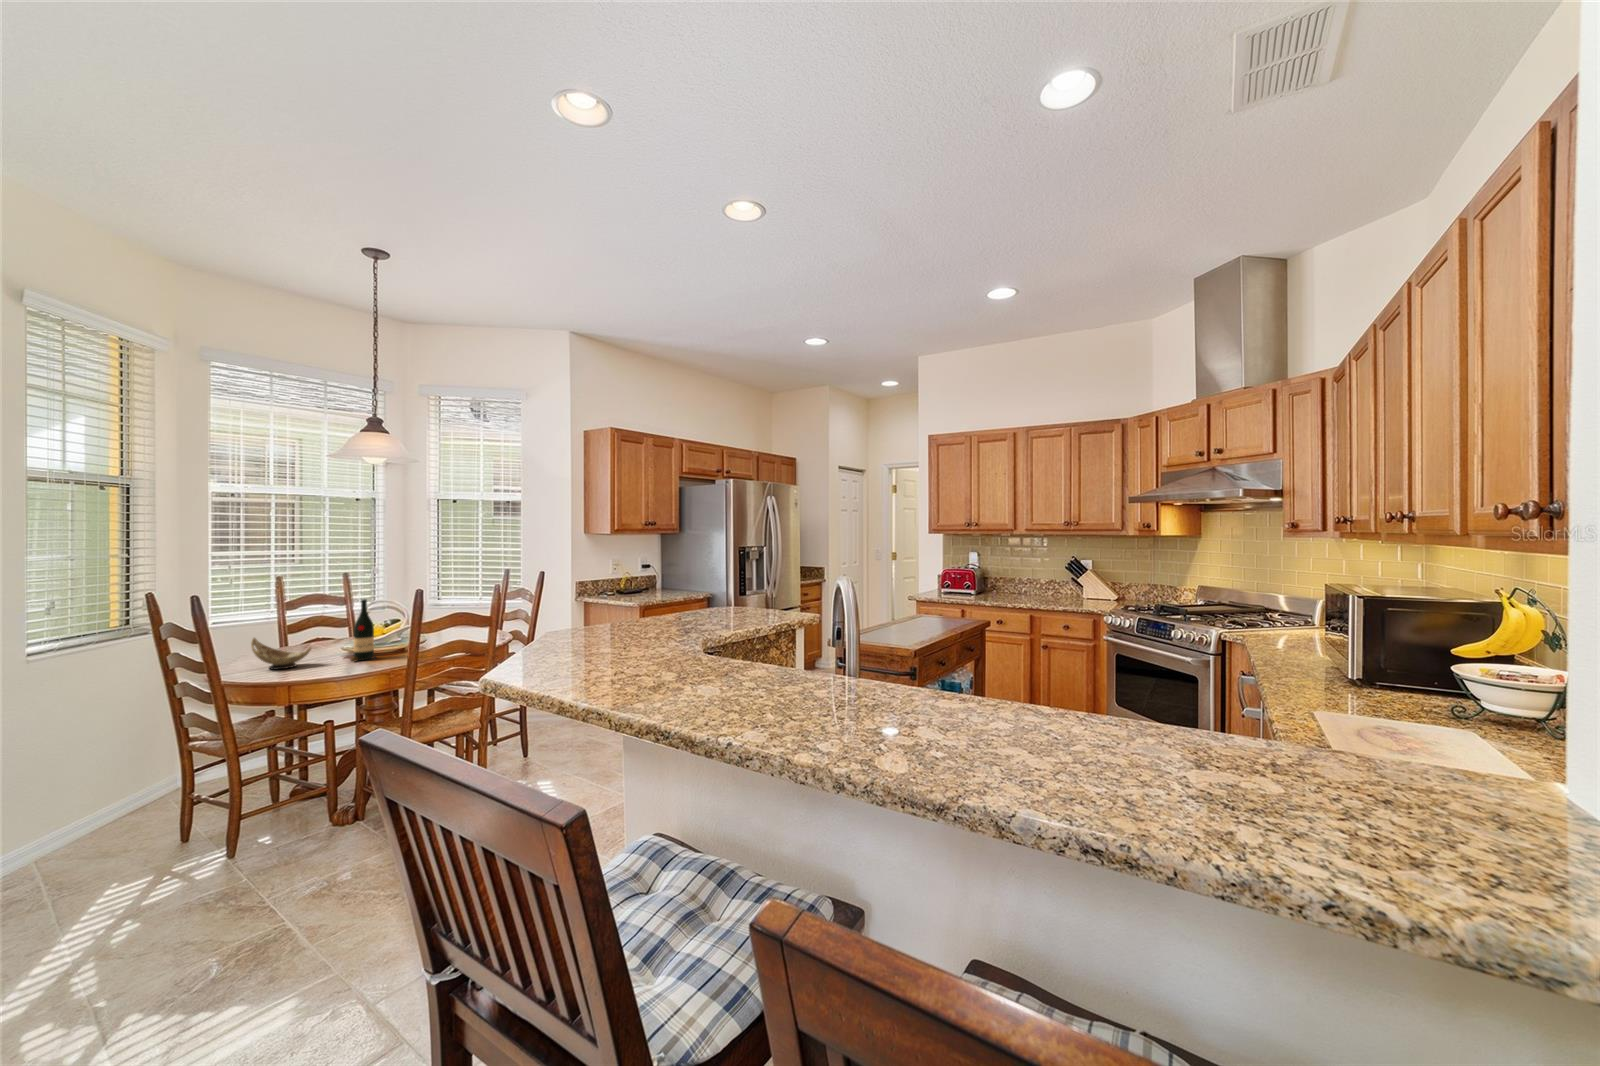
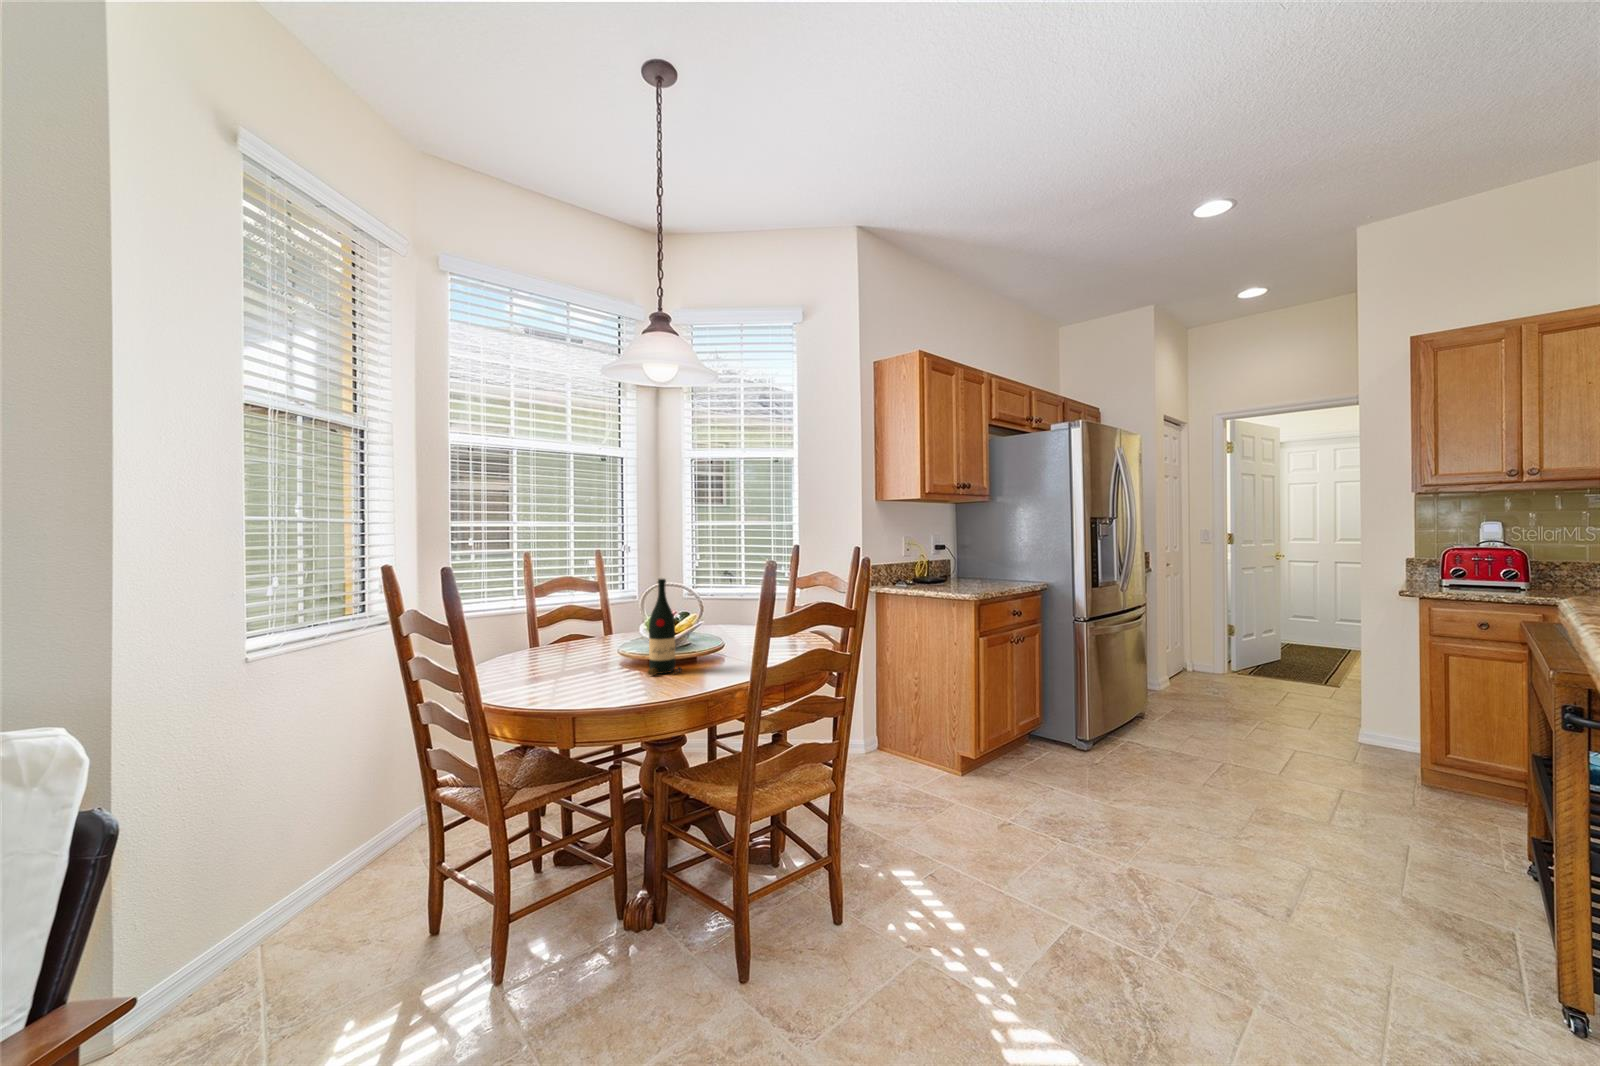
decorative bowl: present [251,638,312,670] -> none [517,634,596,686]

